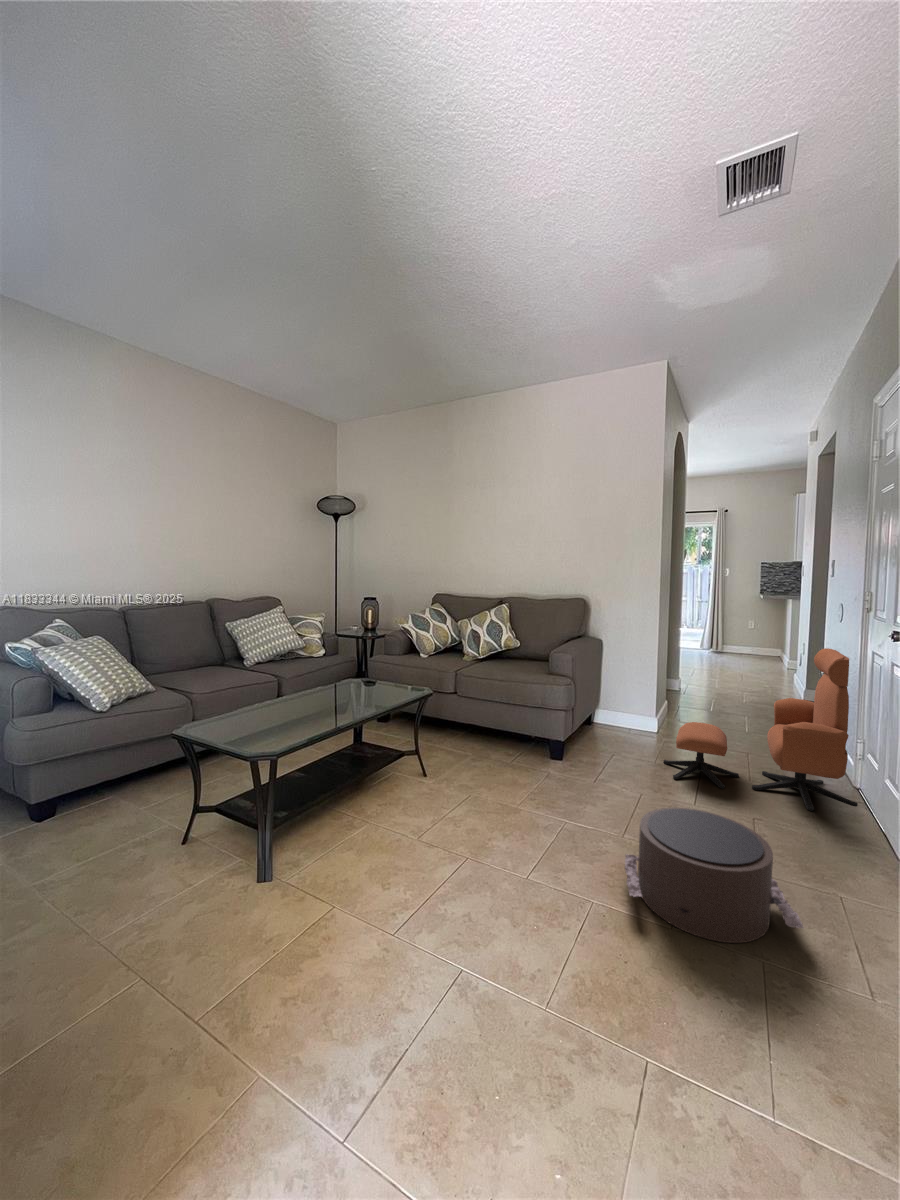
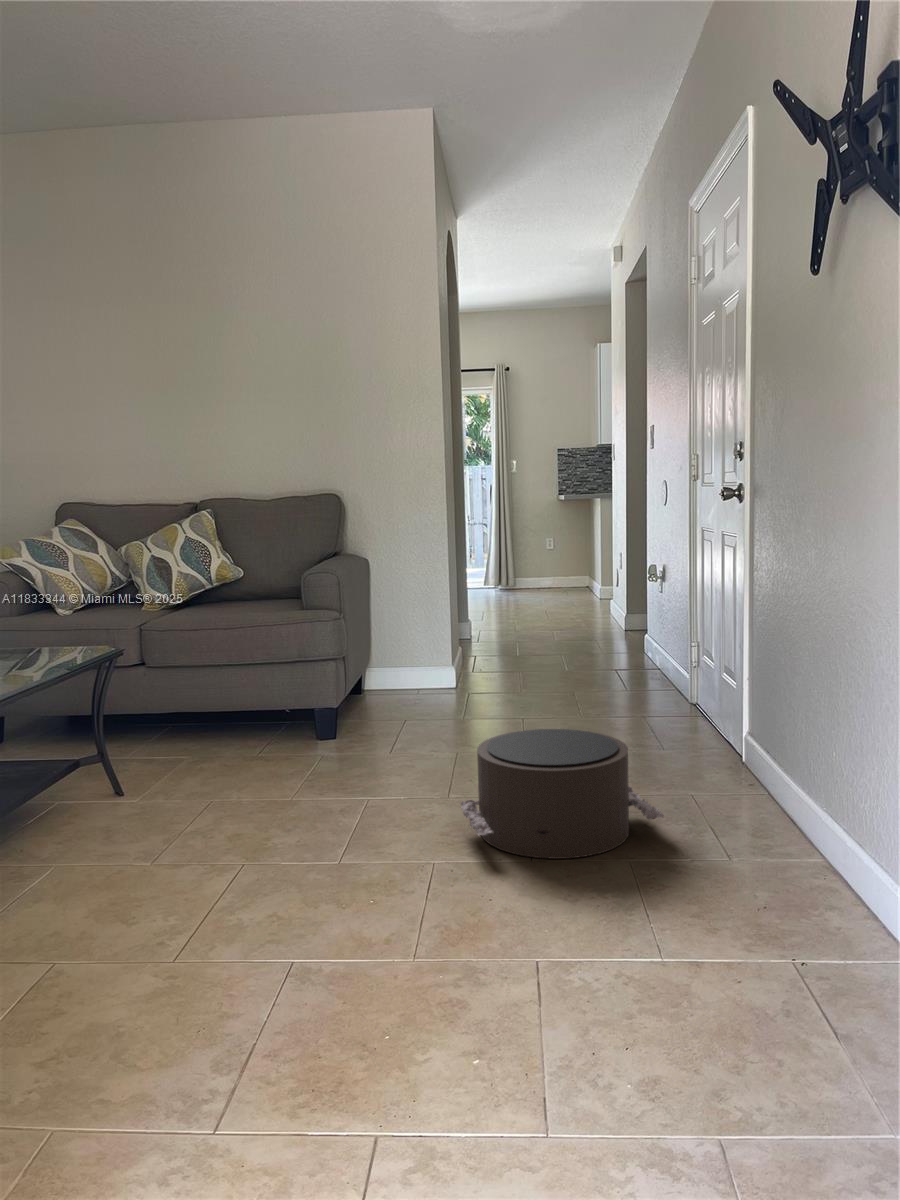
lounge chair: present [664,648,858,811] -> none [474,531,696,730]

